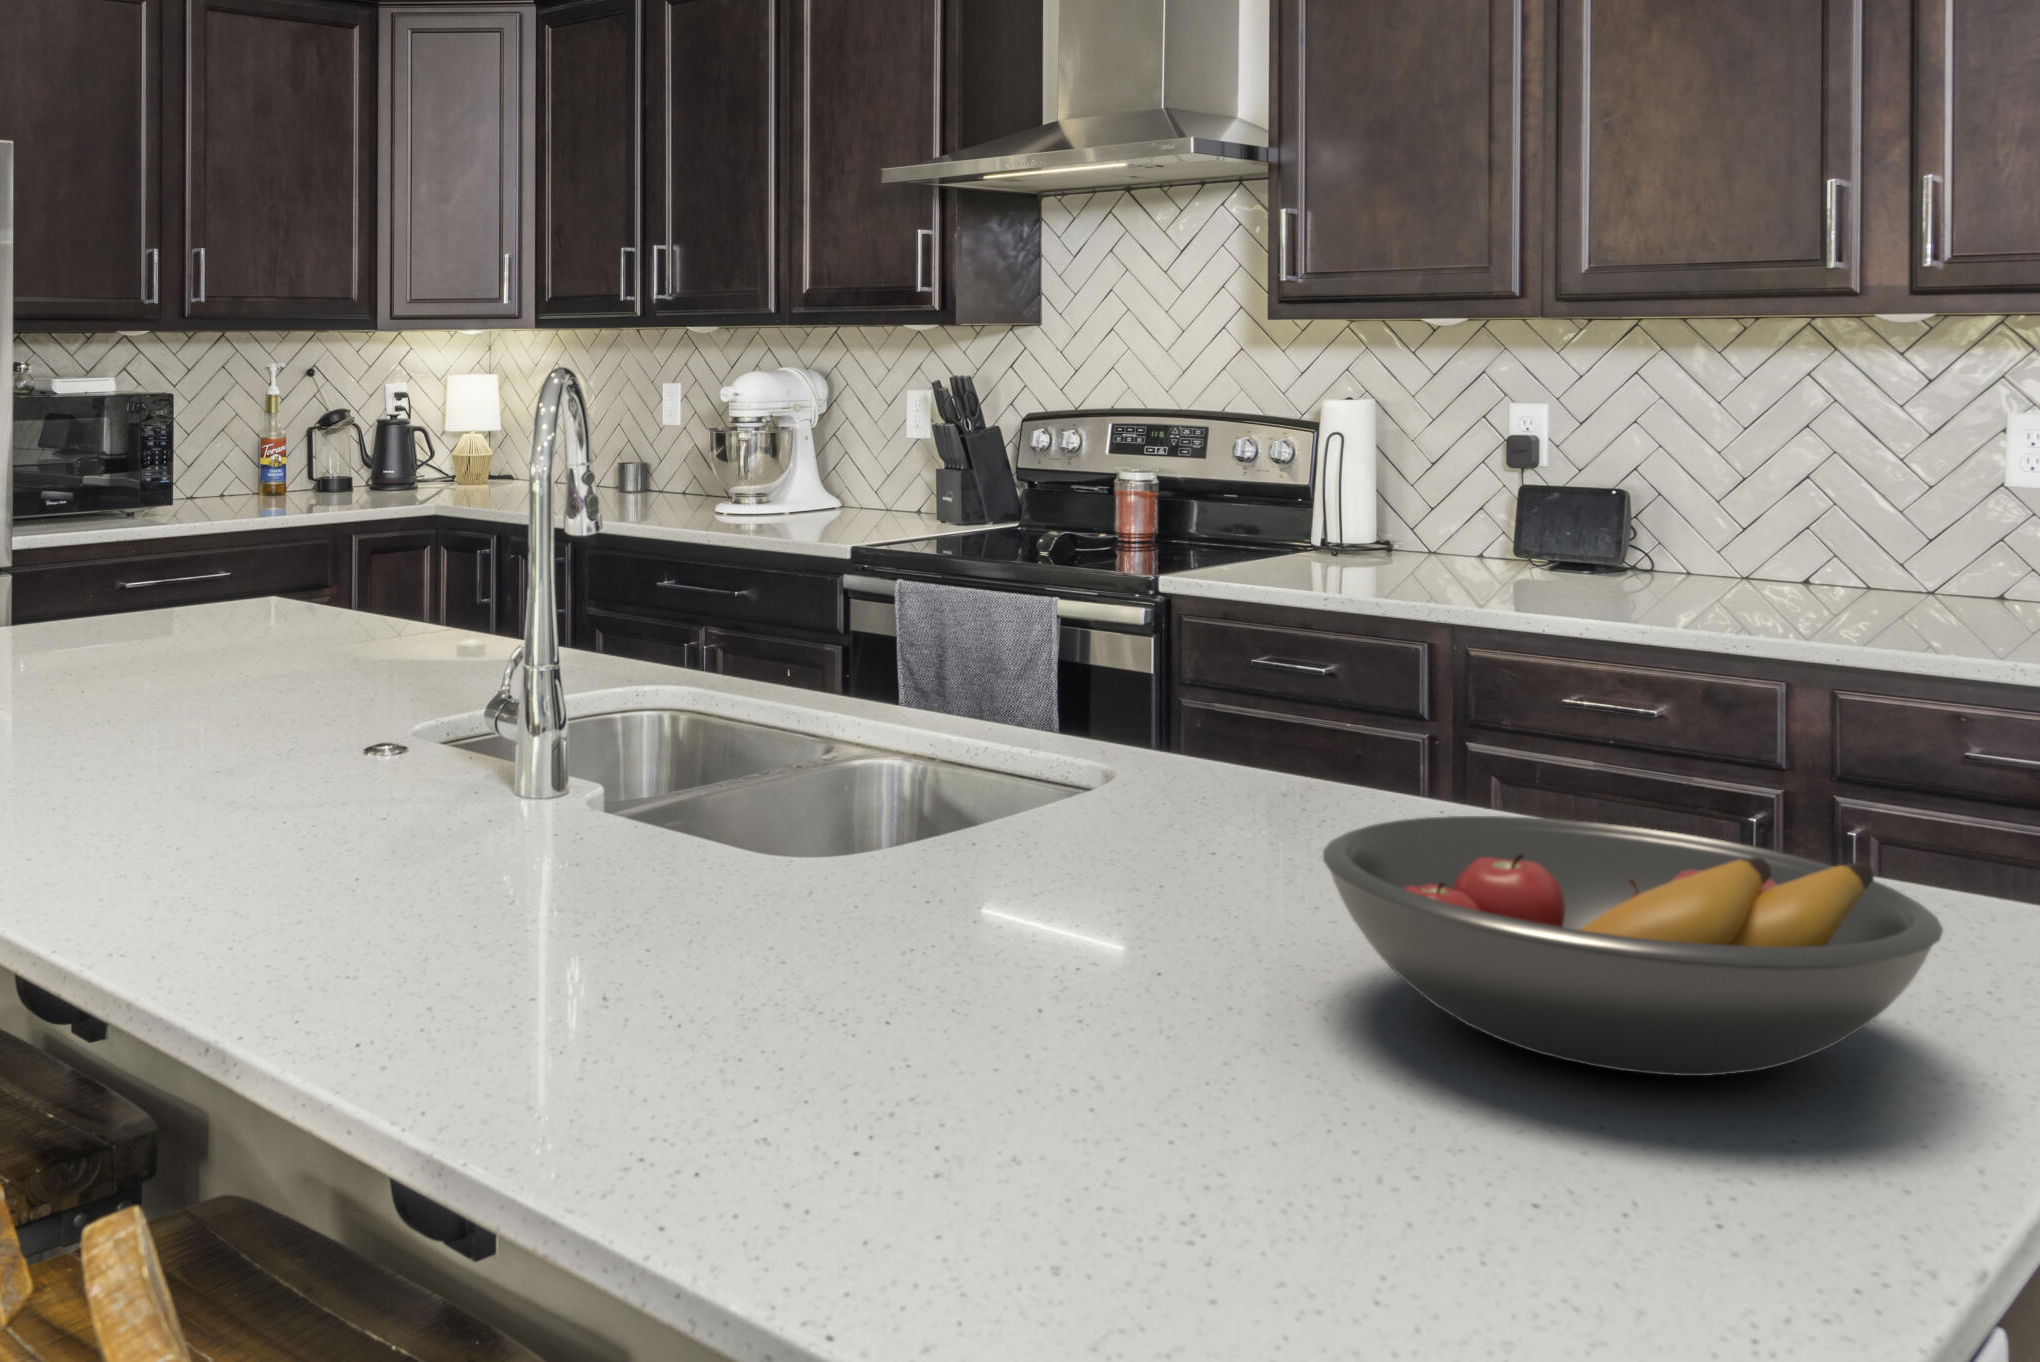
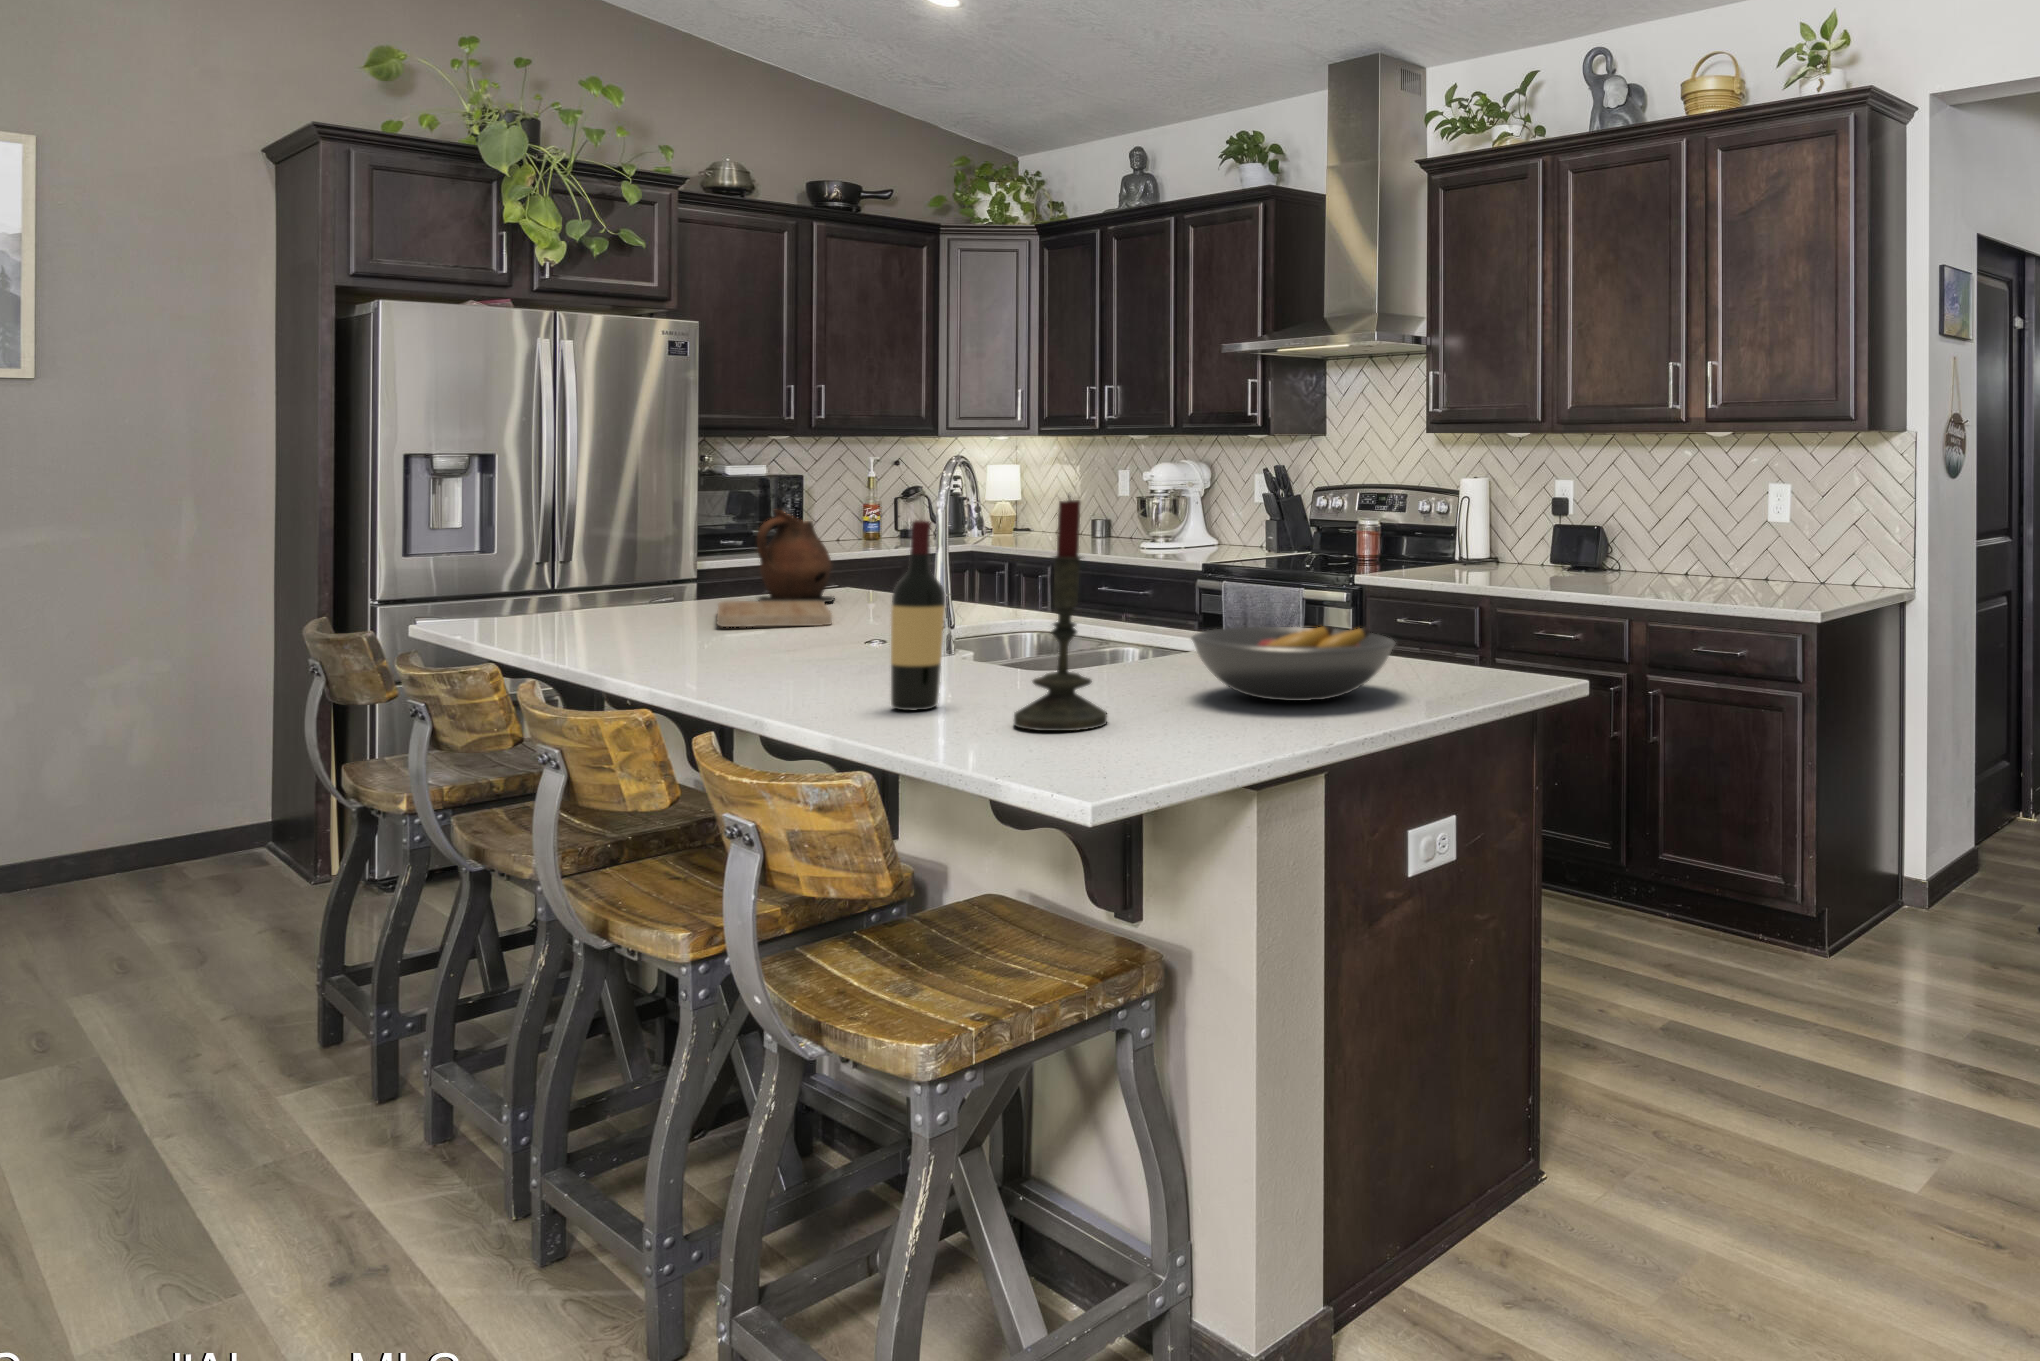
ceramic pitcher: none [122,470,266,649] -> present [757,510,835,602]
candle: none [976,494,1254,1255] -> present [1014,496,1107,731]
wine bottle: none [570,559,708,1097] -> present [891,520,945,710]
cutting board: none [63,648,285,719] -> present [717,601,832,627]

